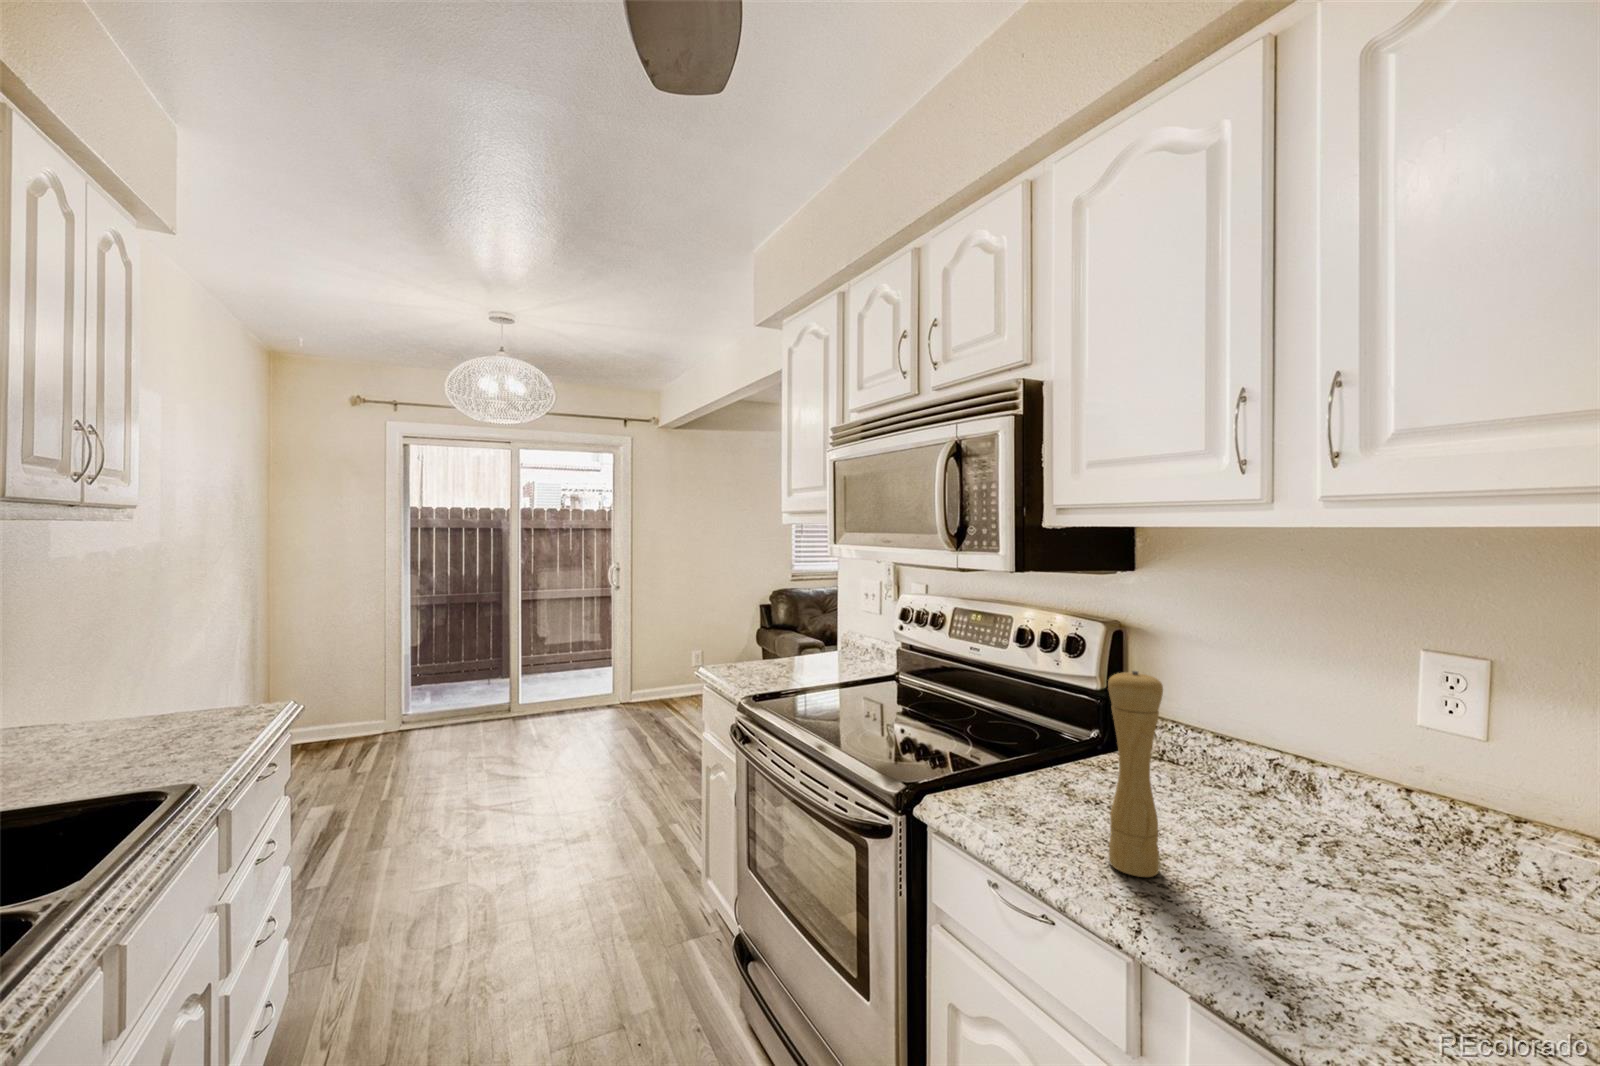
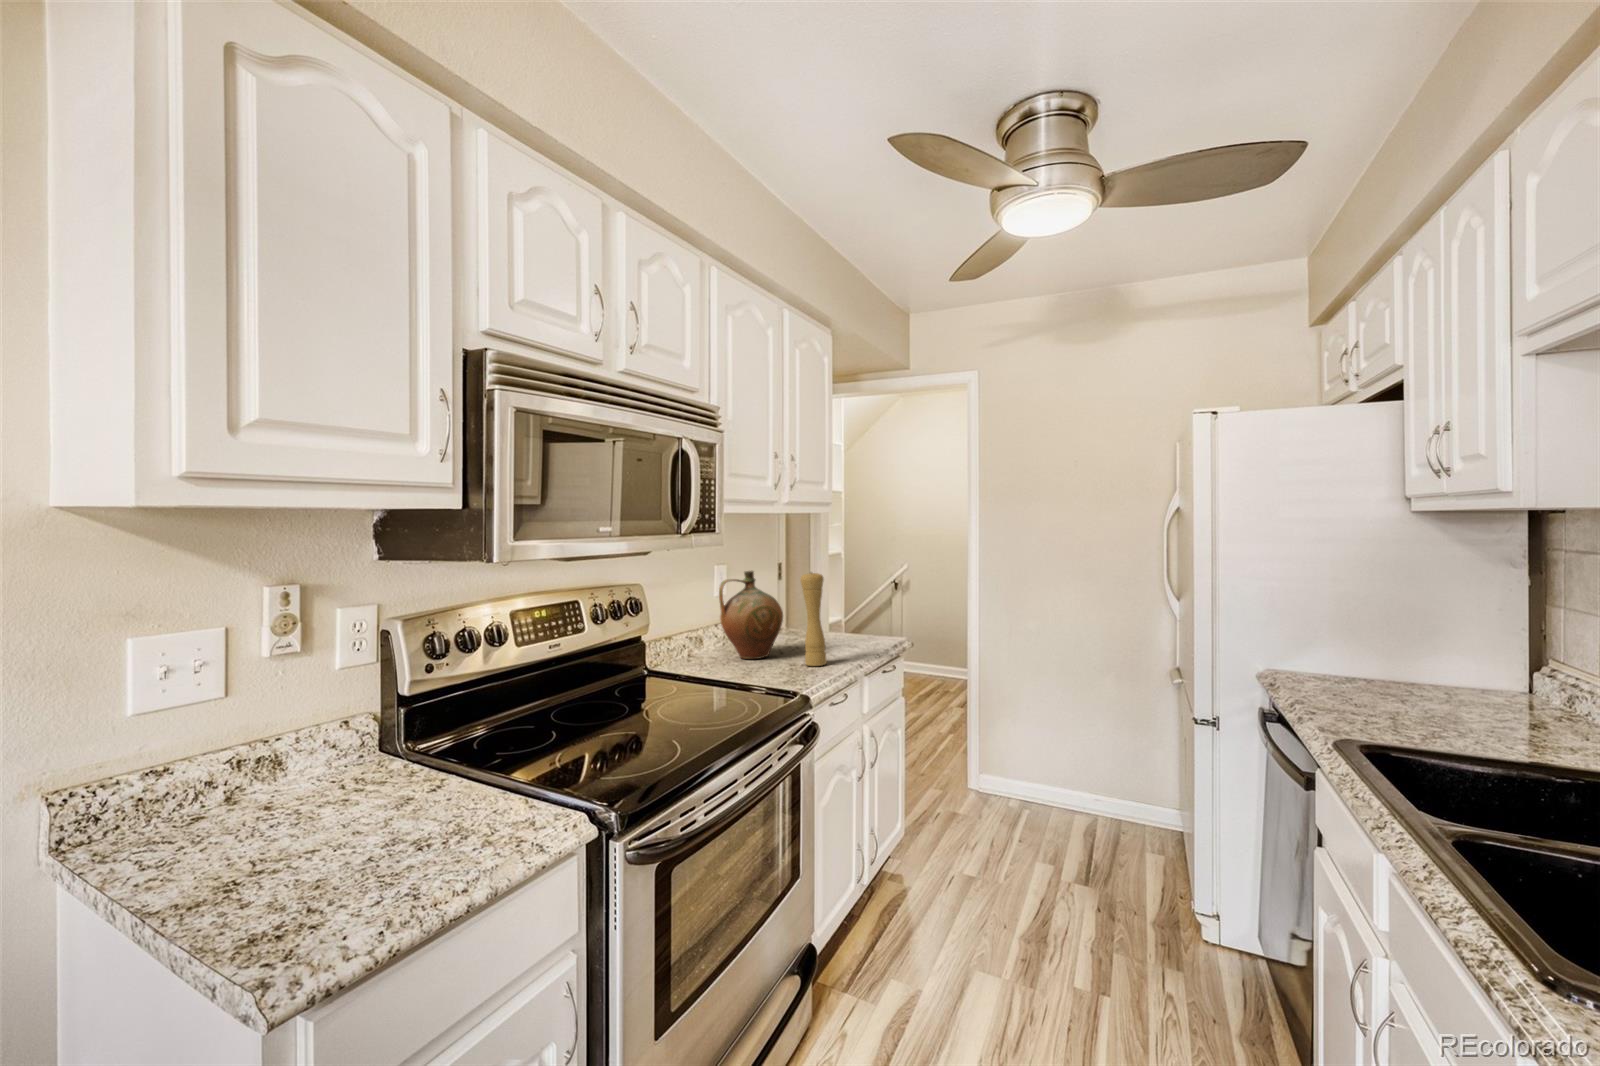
ceramic jug: none [1186,659,1350,854] -> present [719,571,783,659]

